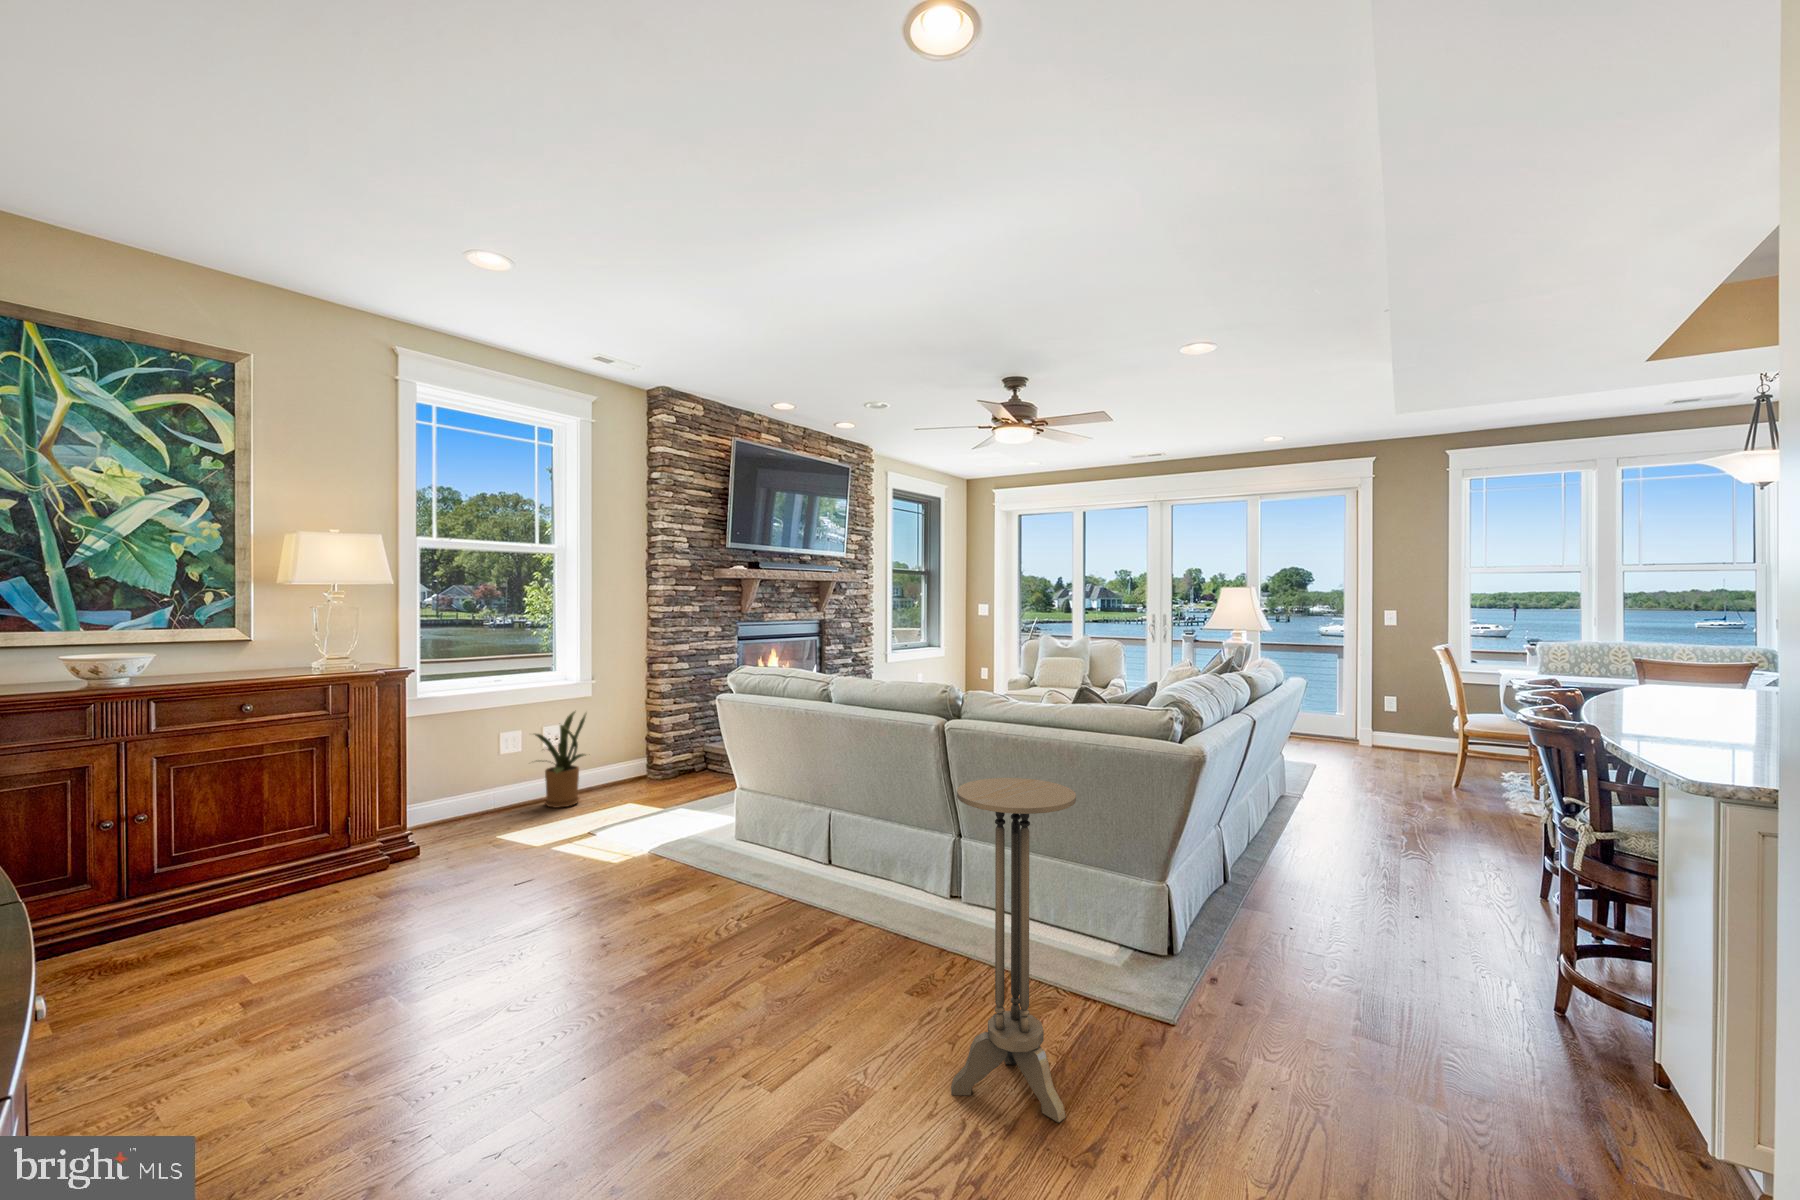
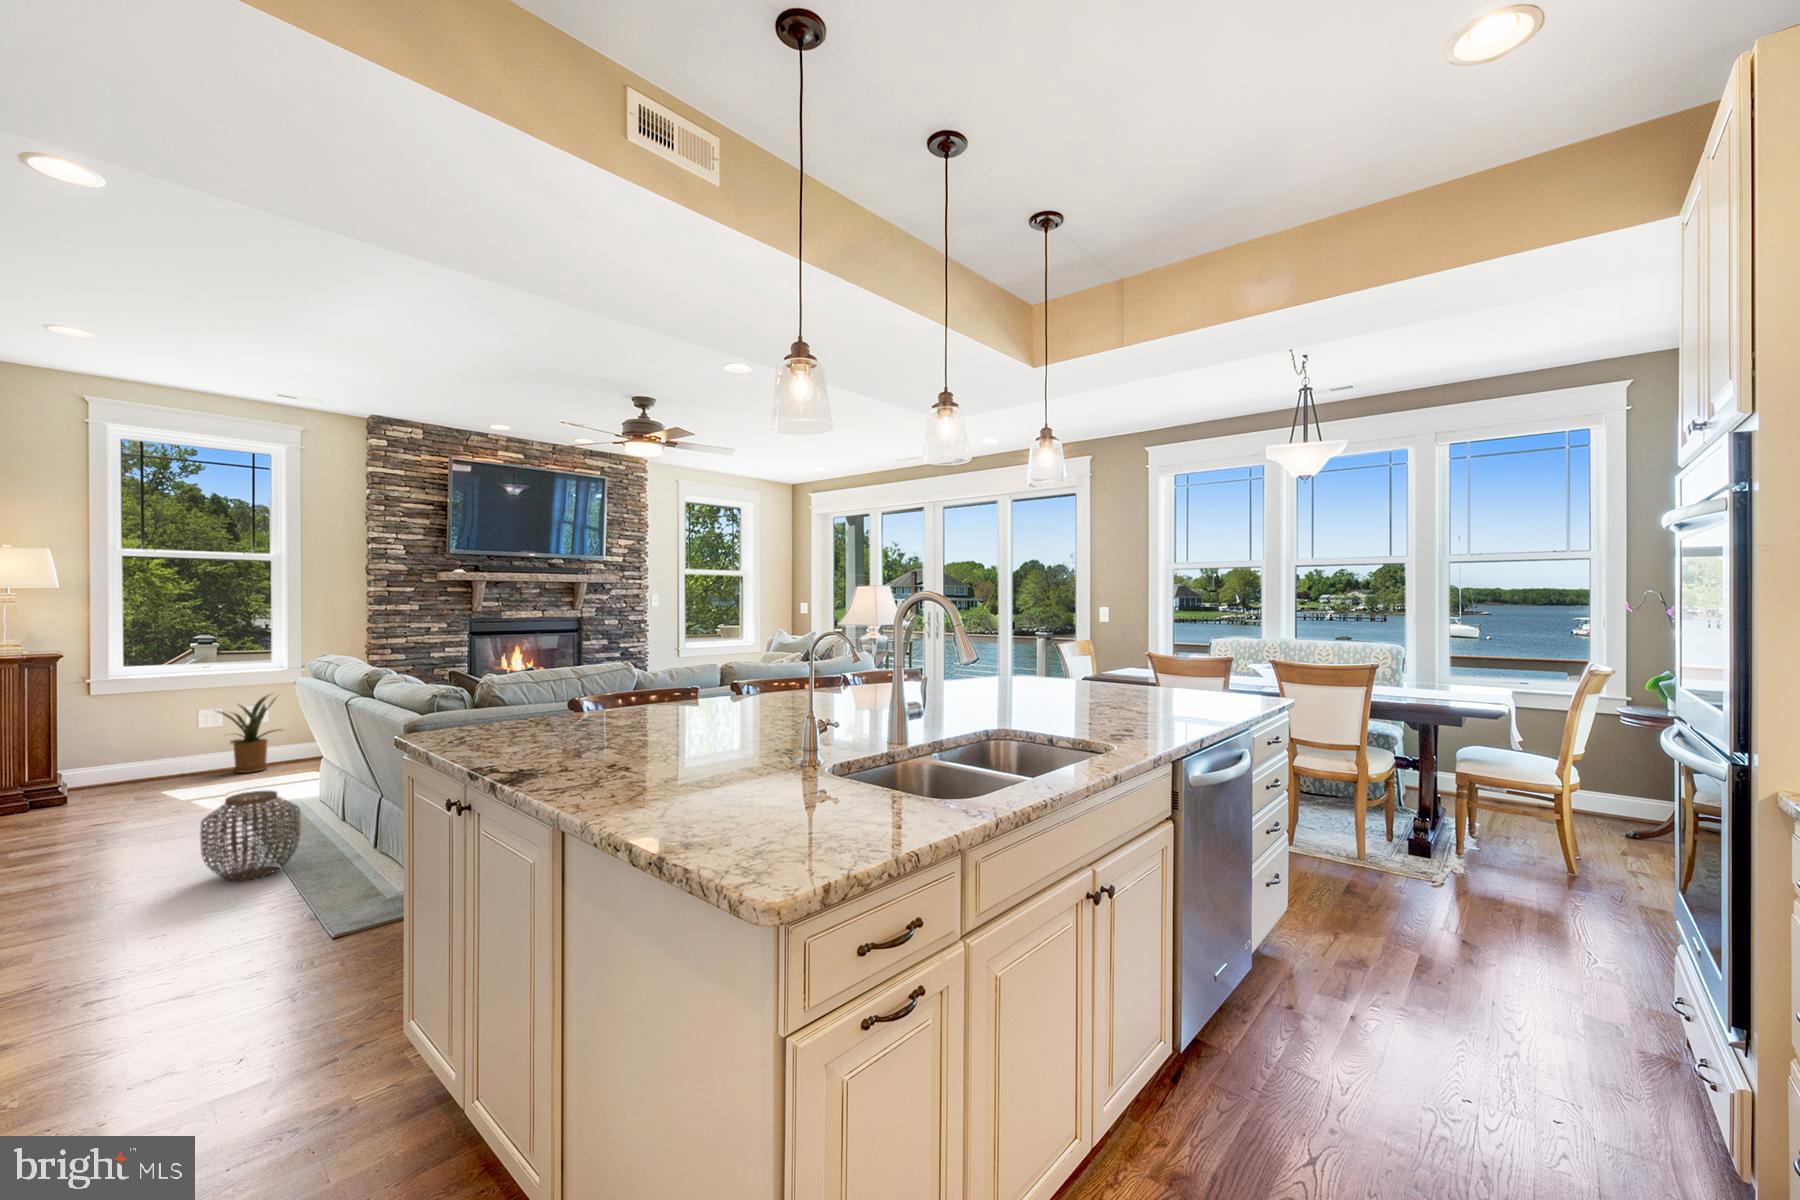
side table: present [951,778,1076,1123] -> none [76,735,199,984]
woven basket: none [814,838,909,956] -> present [200,791,300,881]

